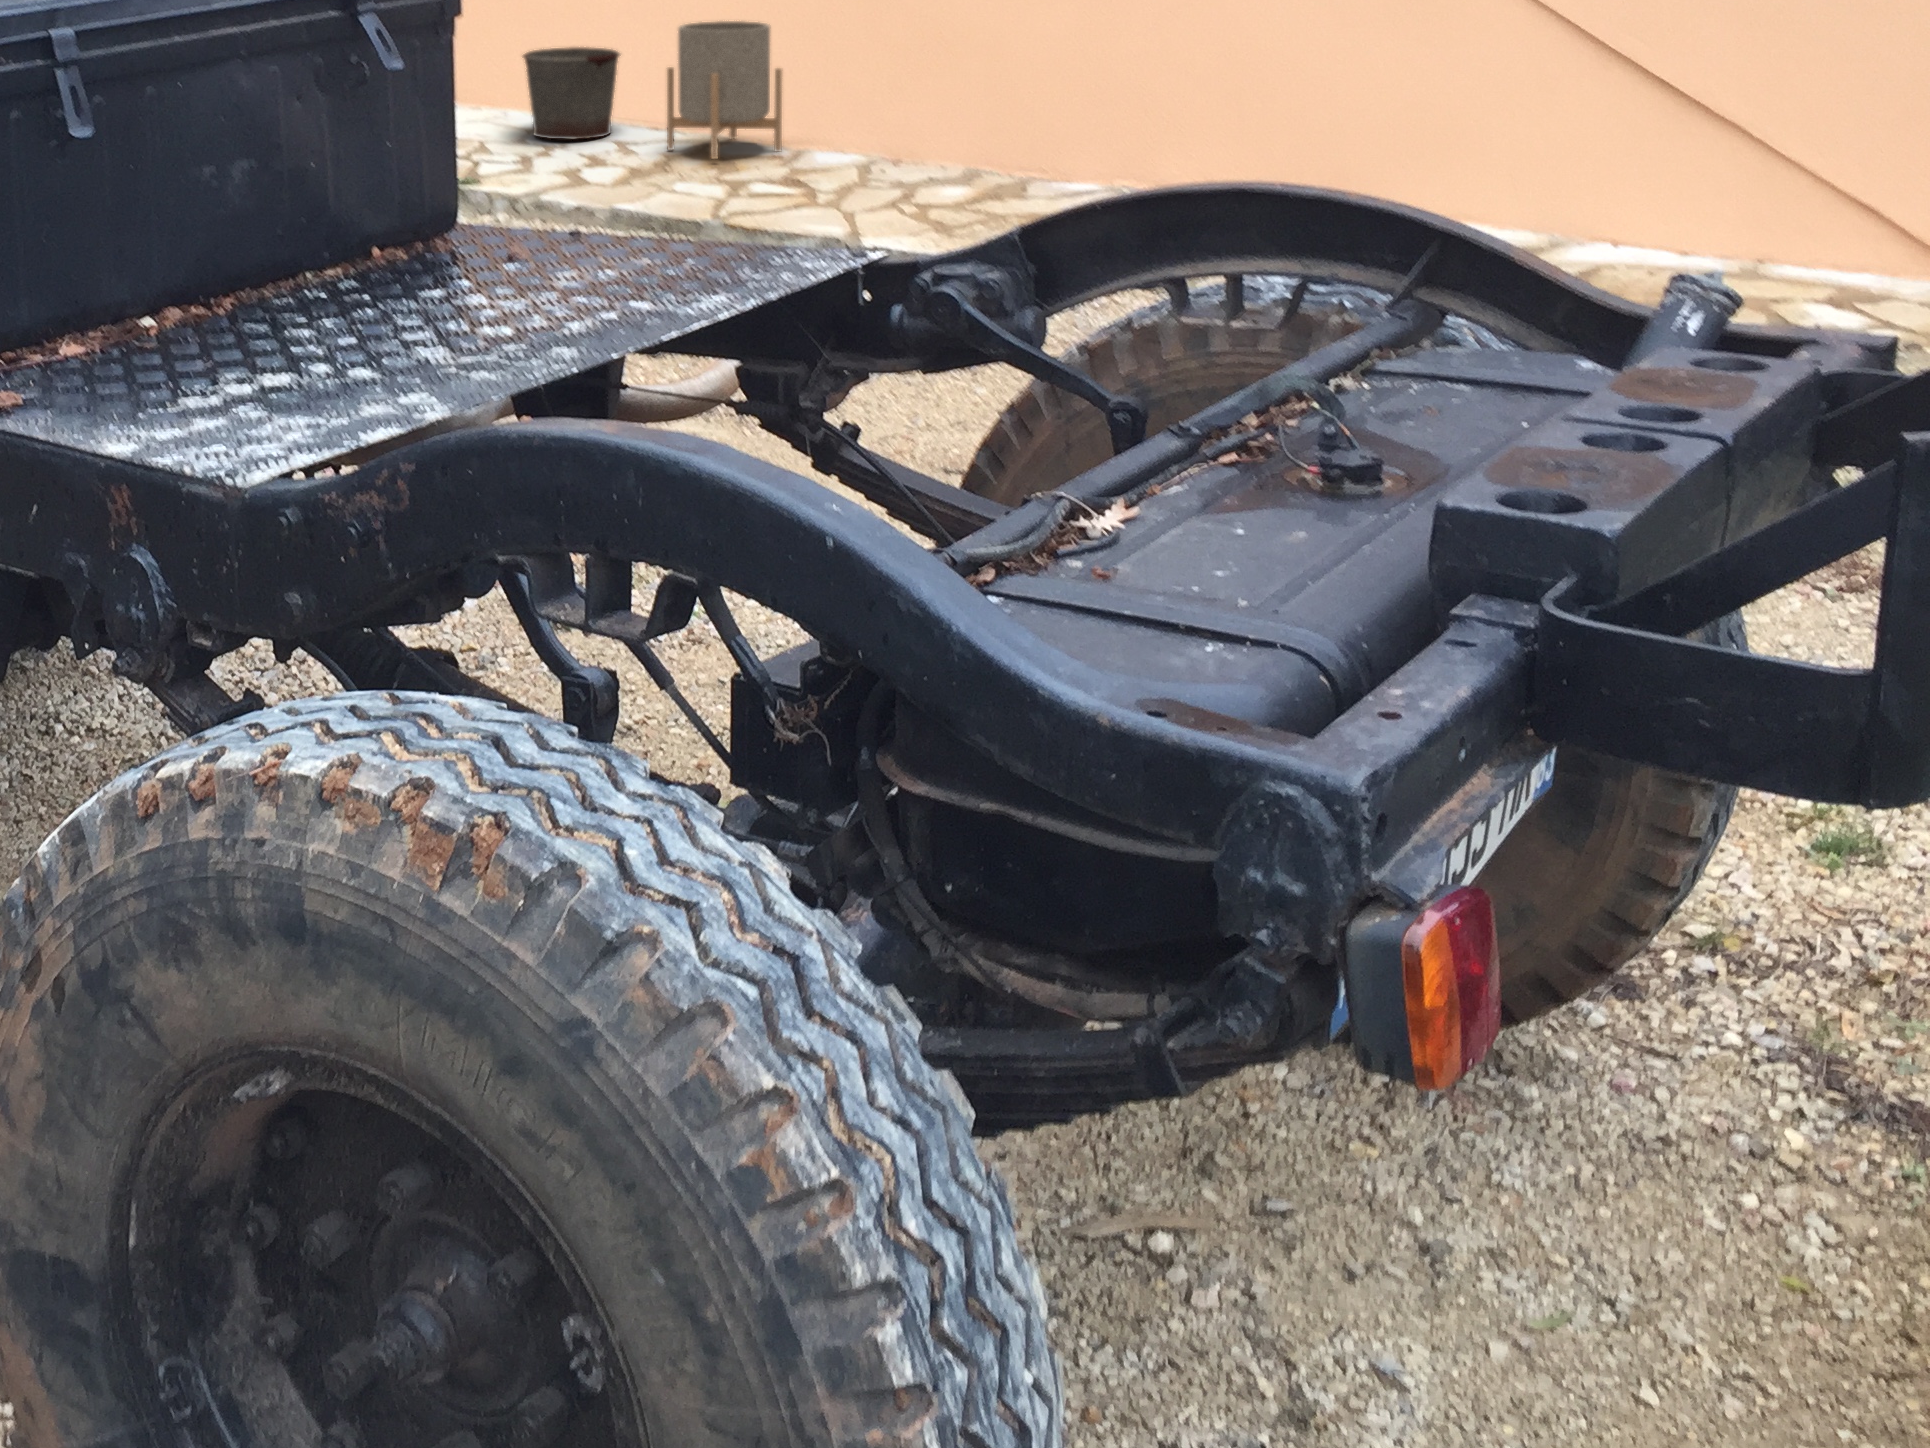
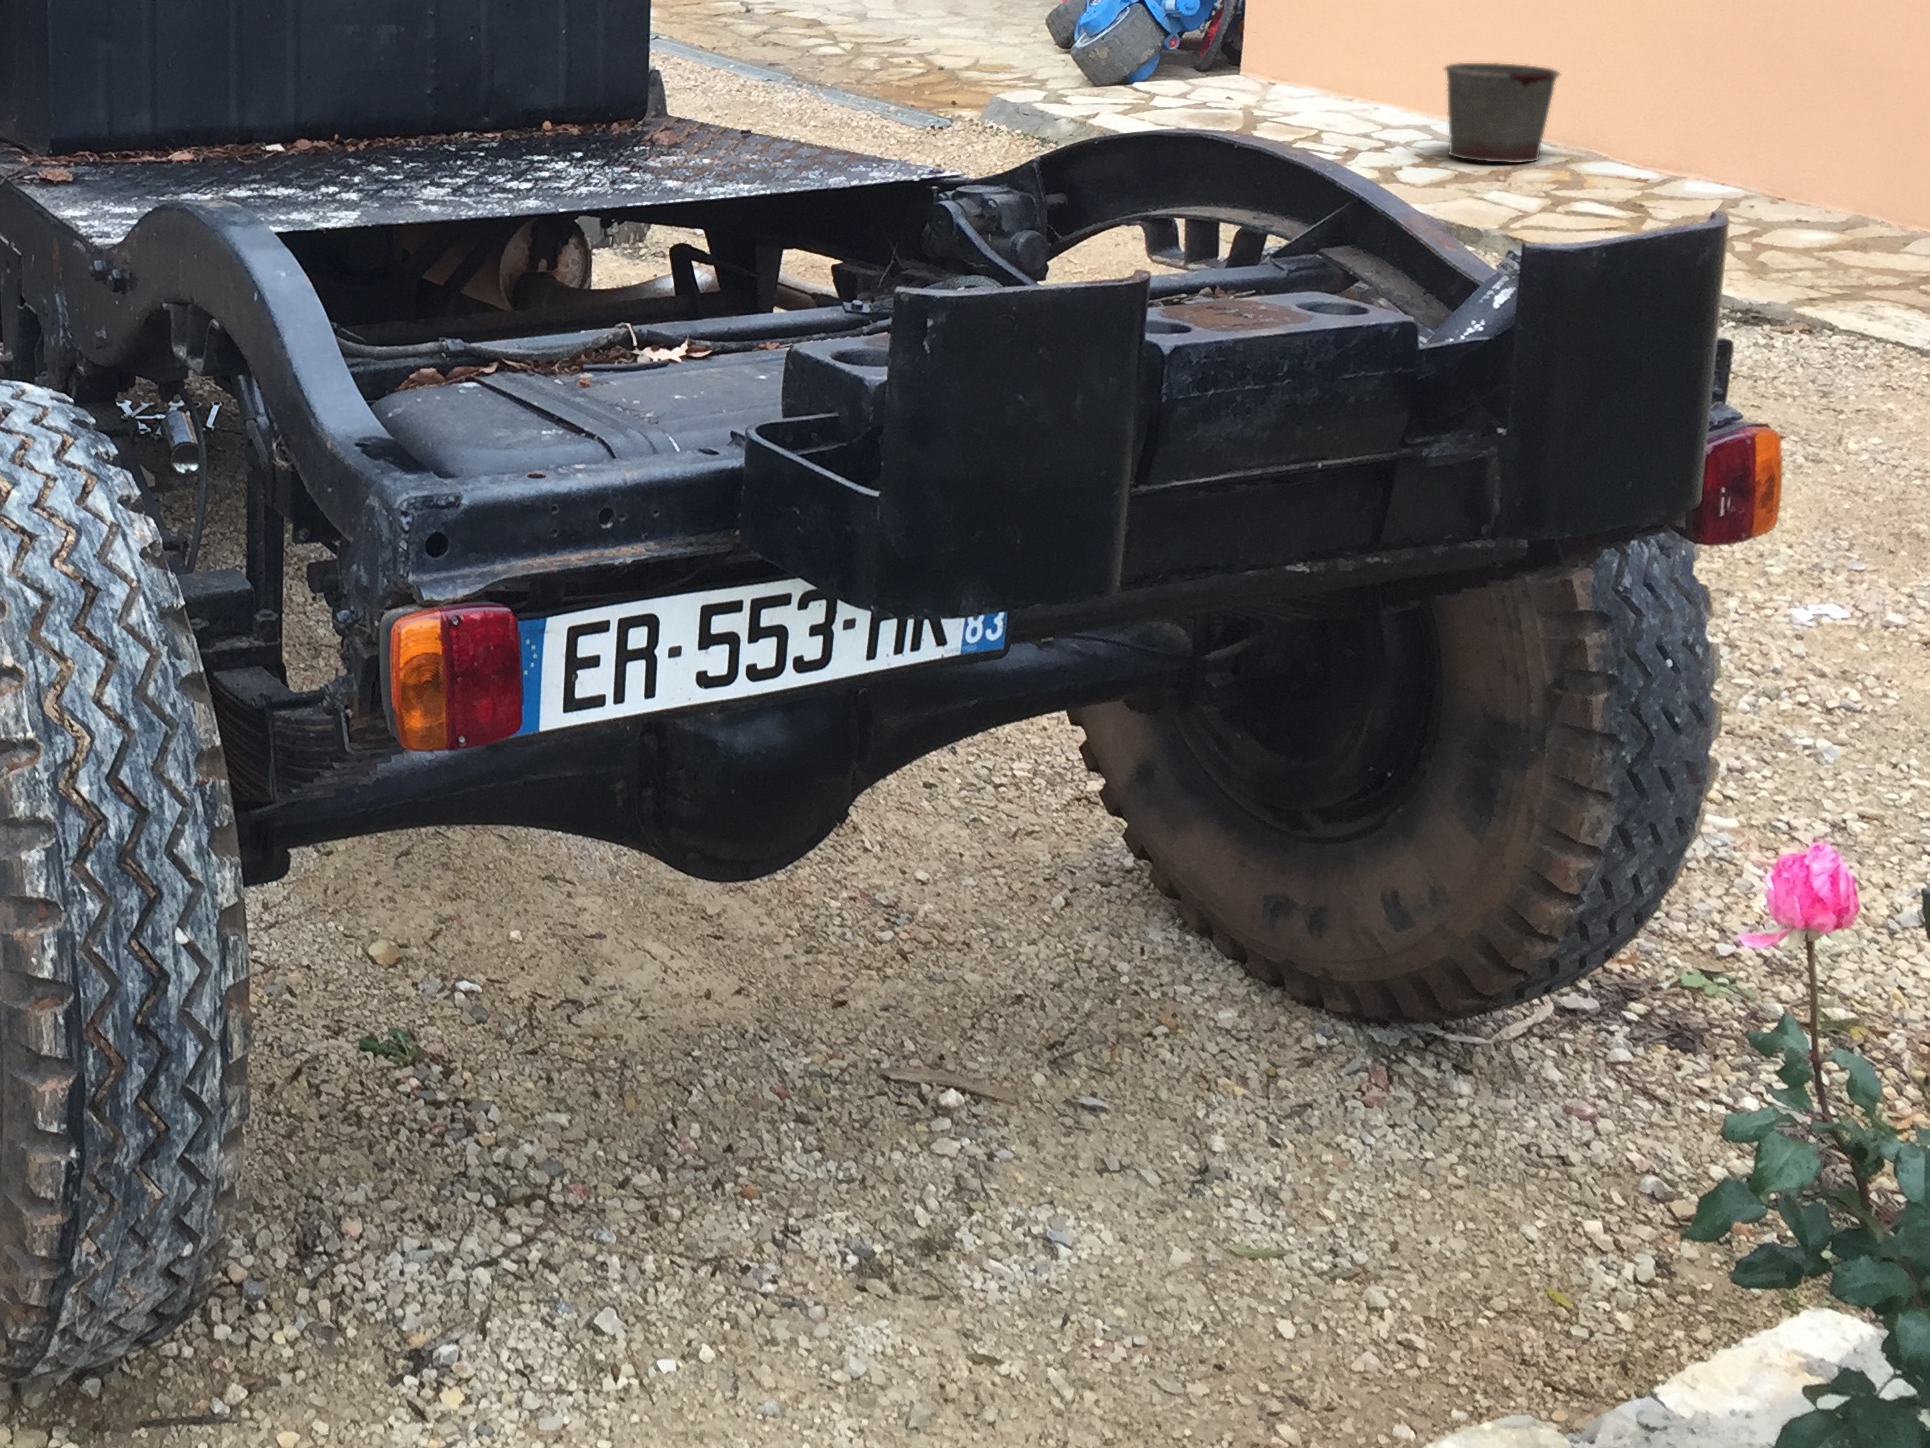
planter: present [667,21,782,159] -> none [1582,46,1725,197]

